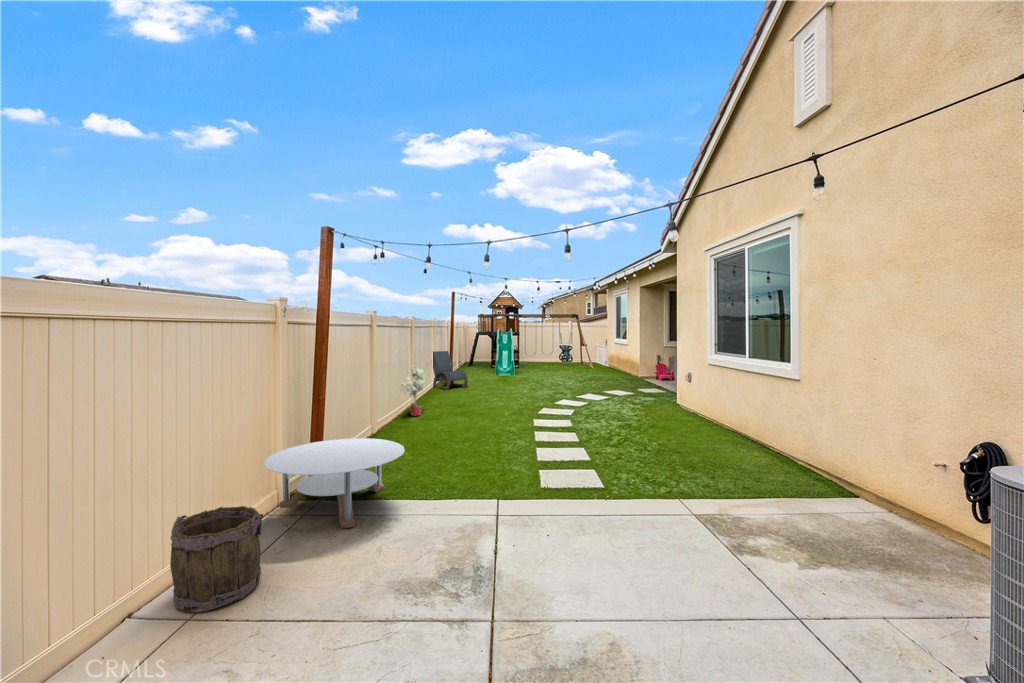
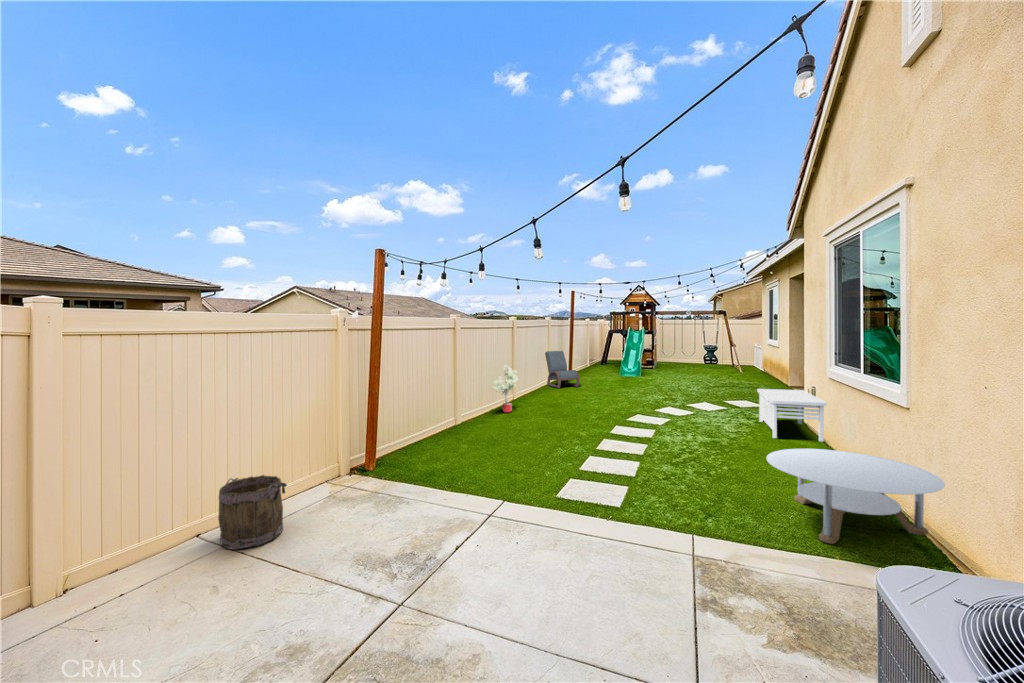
storage bench: none [645,381,708,422] -> present [757,389,827,442]
round table: present [264,438,405,528] -> present [767,449,945,544]

